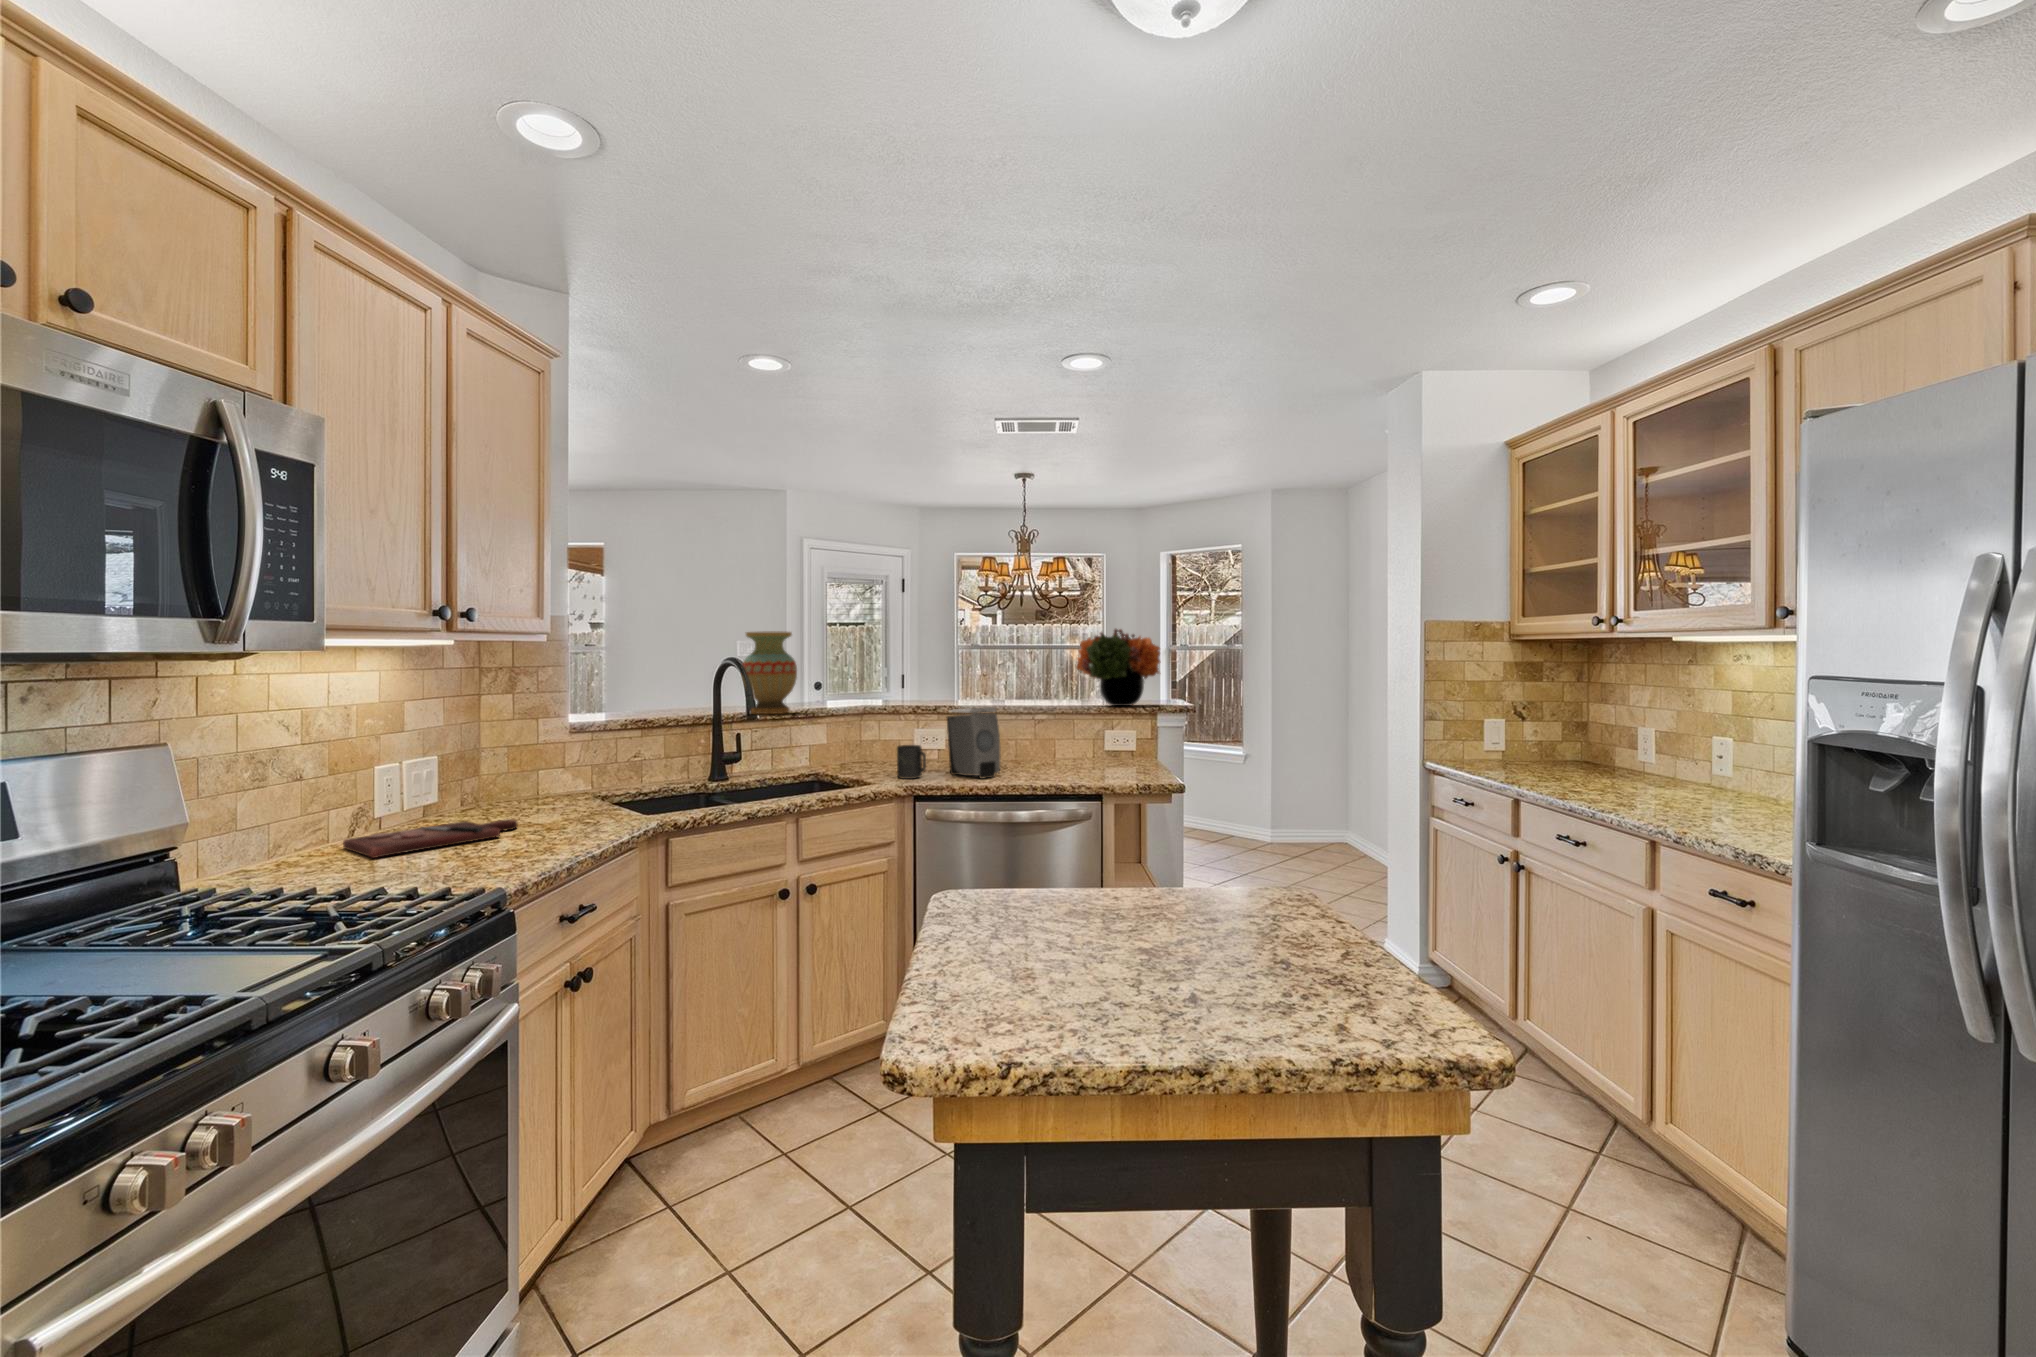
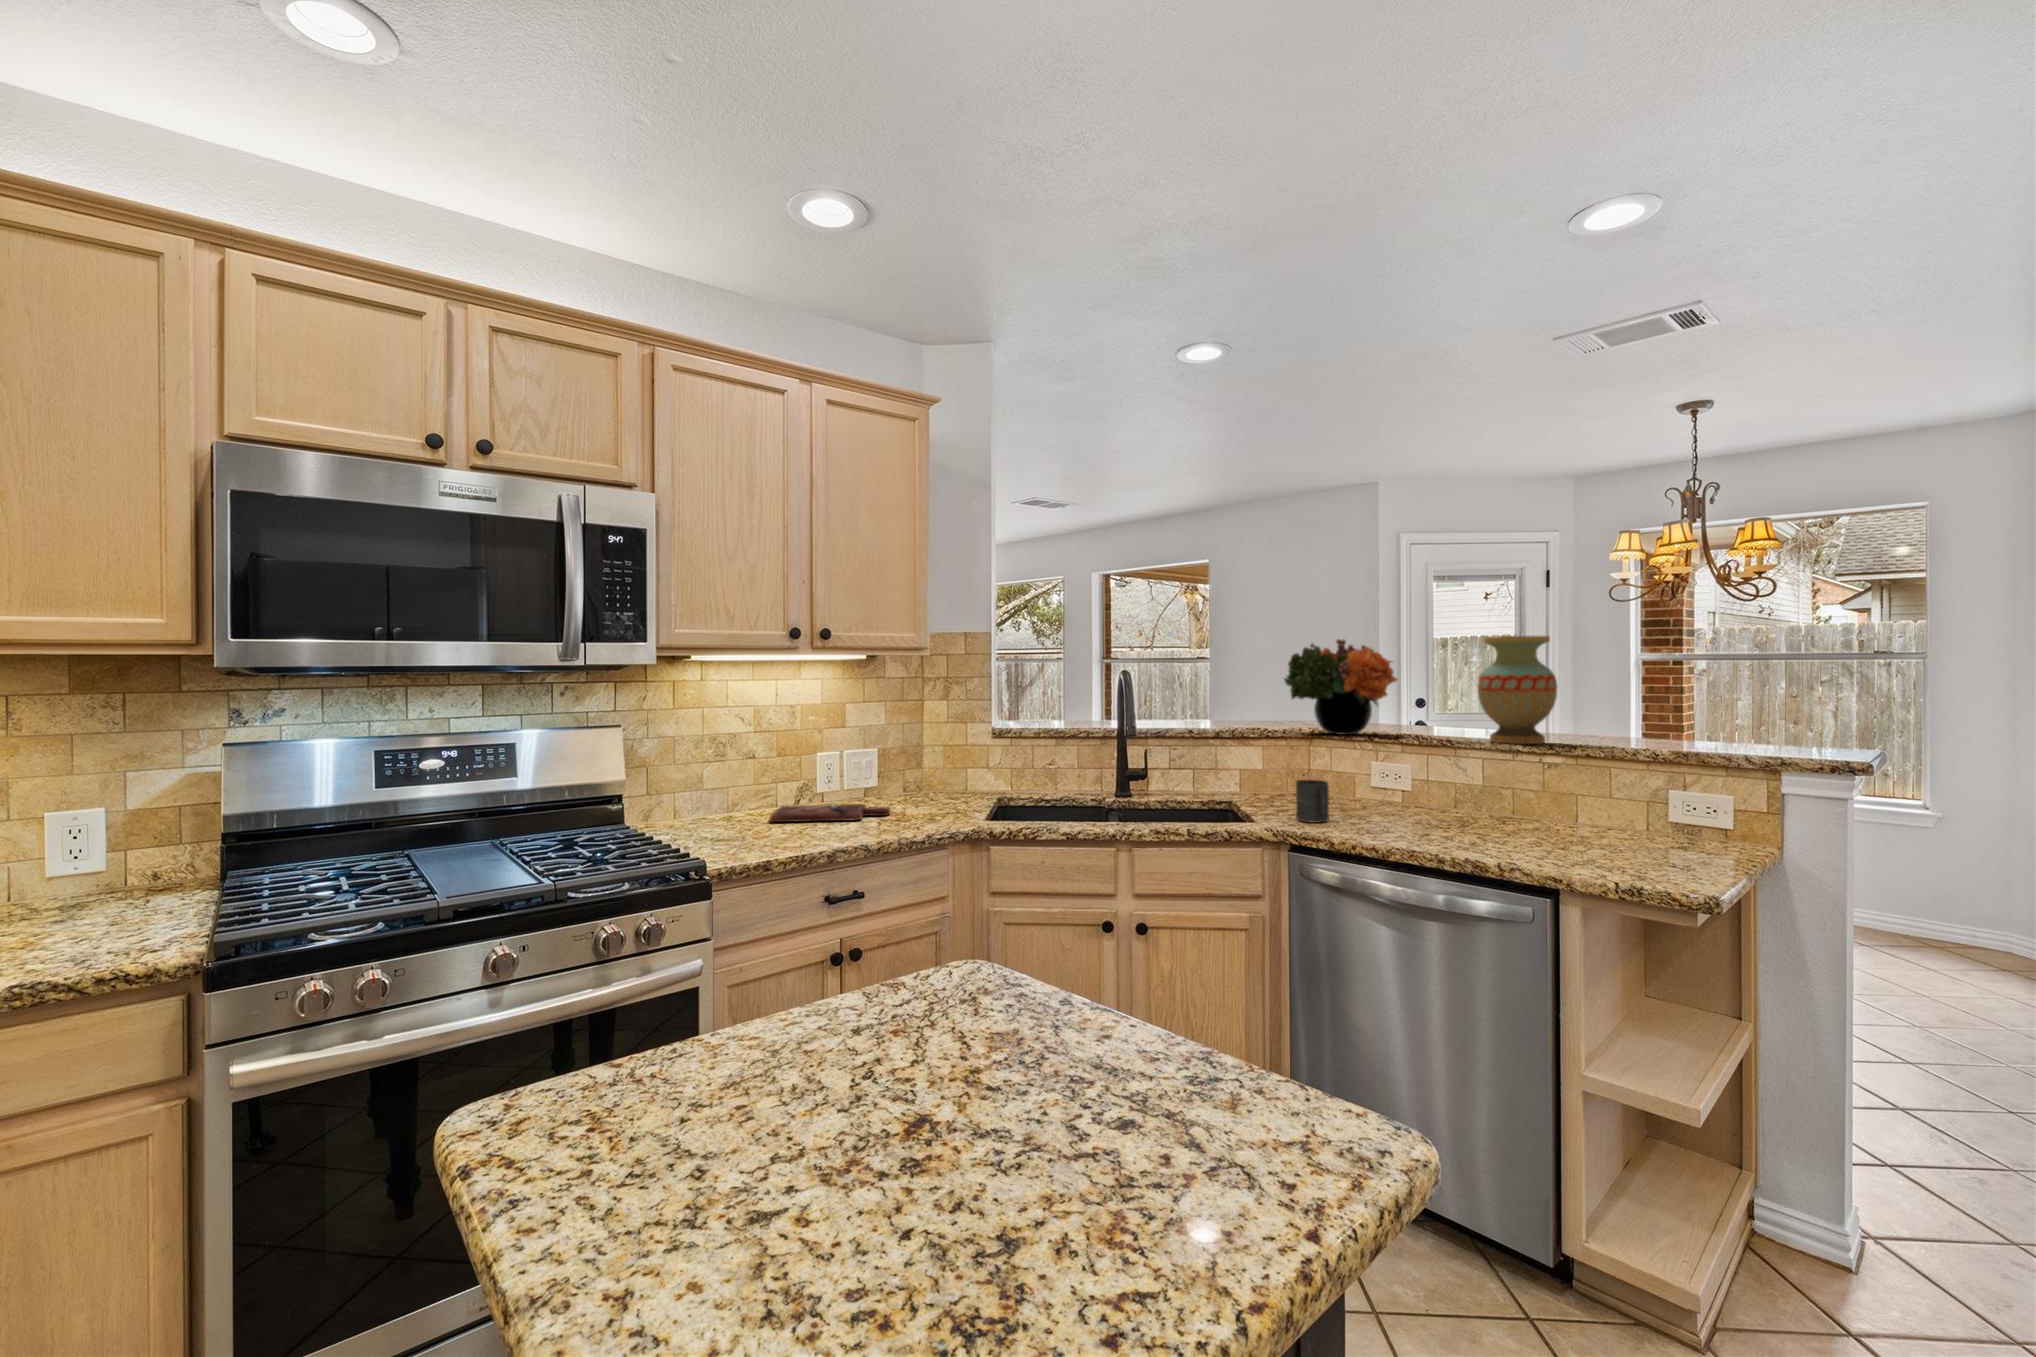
flower arrangement: present [1076,629,1160,706] -> present [1284,639,1397,735]
vase: present [741,631,797,714] -> present [1477,636,1558,744]
soap dispenser: present [947,707,1000,778] -> none [1368,740,1428,836]

